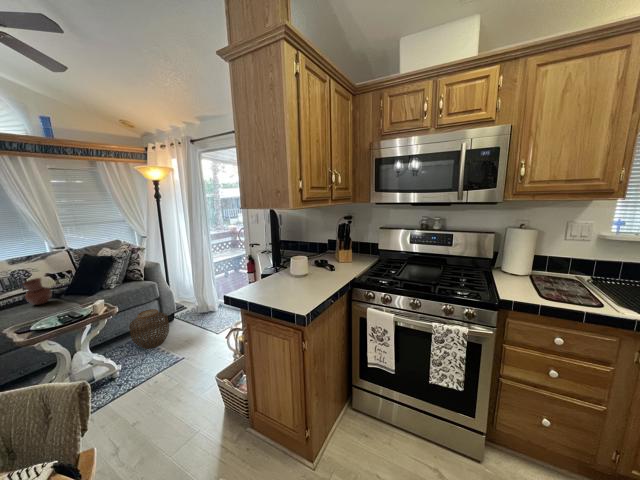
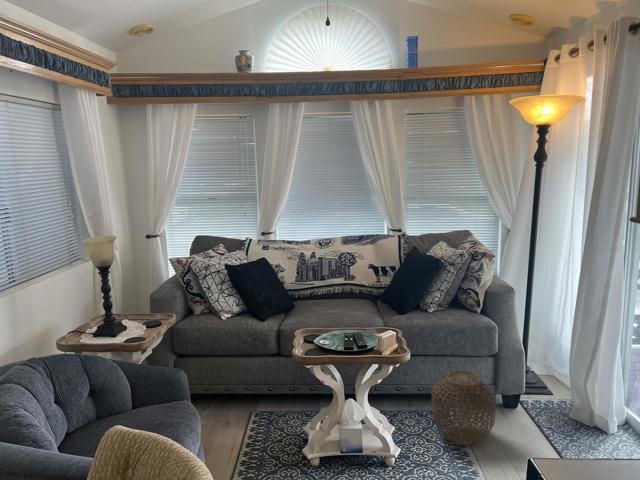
vase: present [22,278,52,305] -> none [339,269,365,307]

